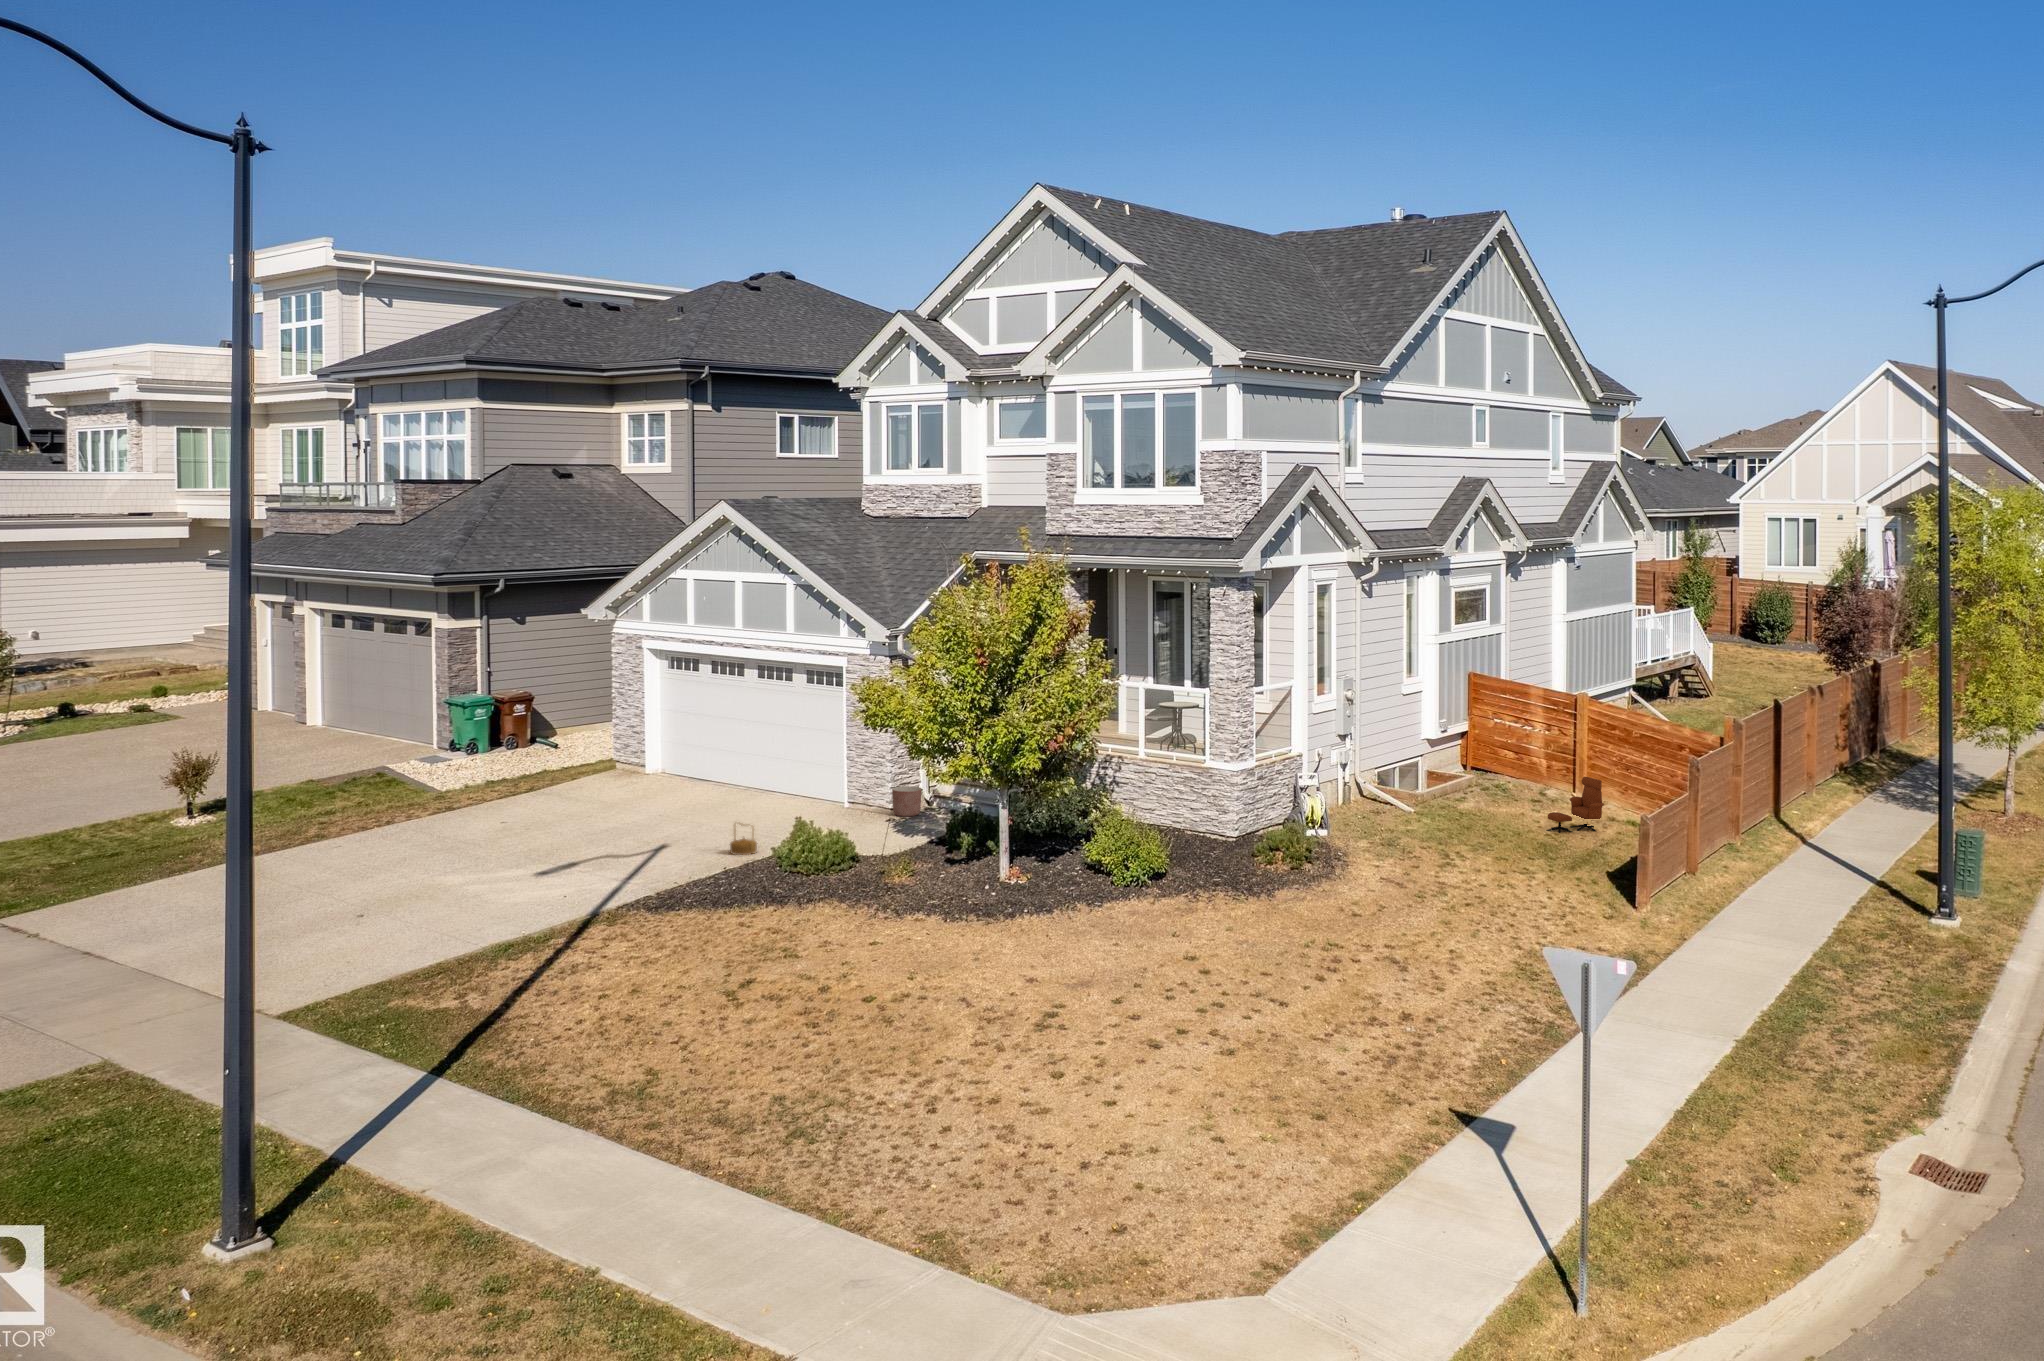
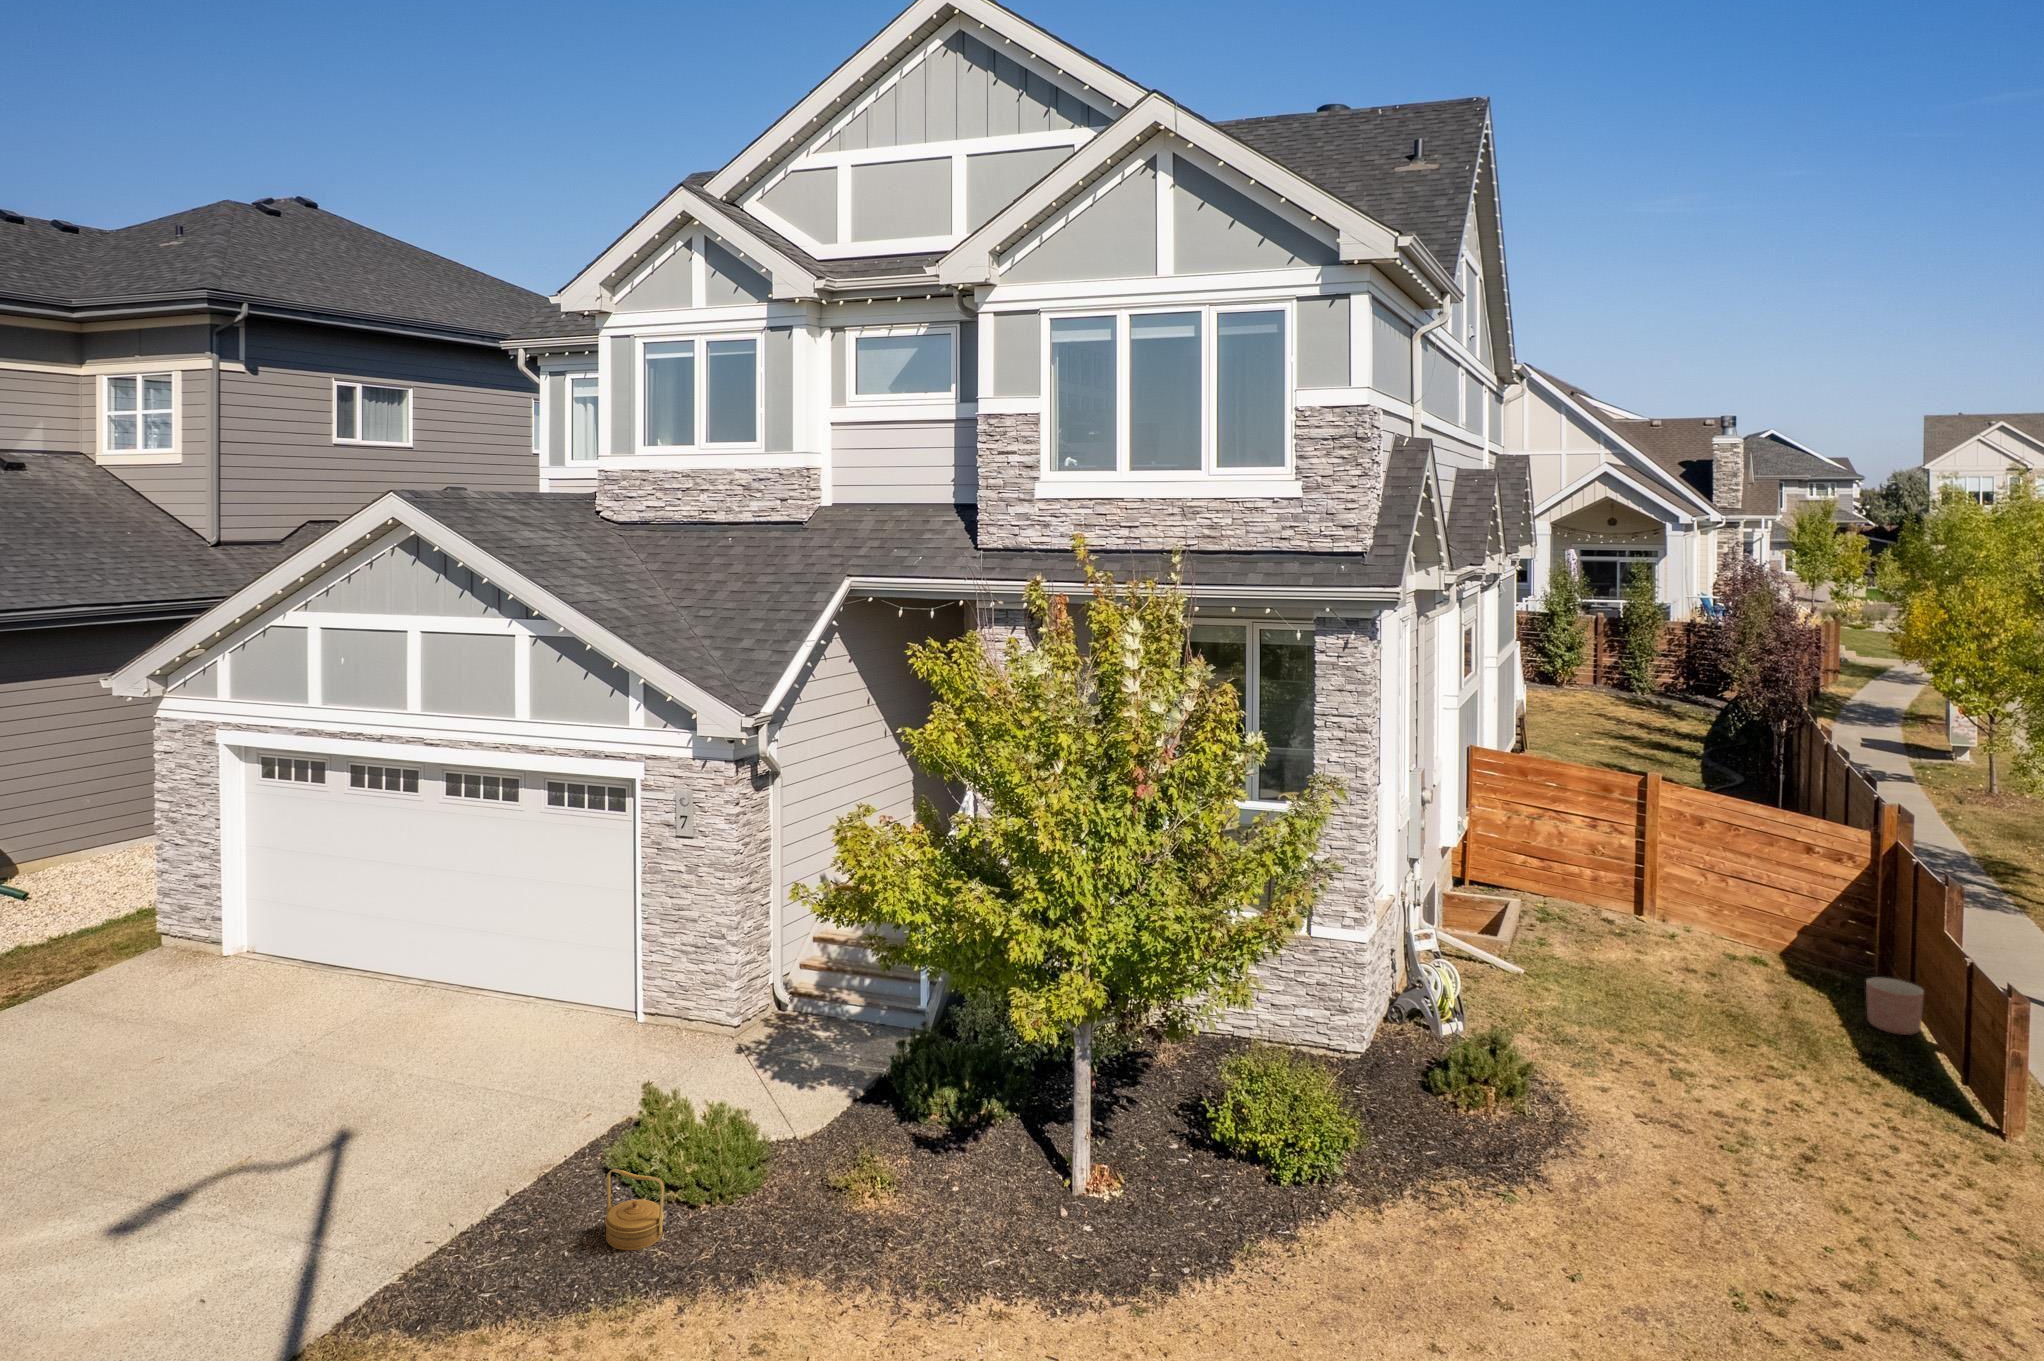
lounge chair: present [1546,777,1604,833] -> none [1674,864,1745,953]
planter: present [892,786,922,817] -> present [1866,978,1924,1035]

